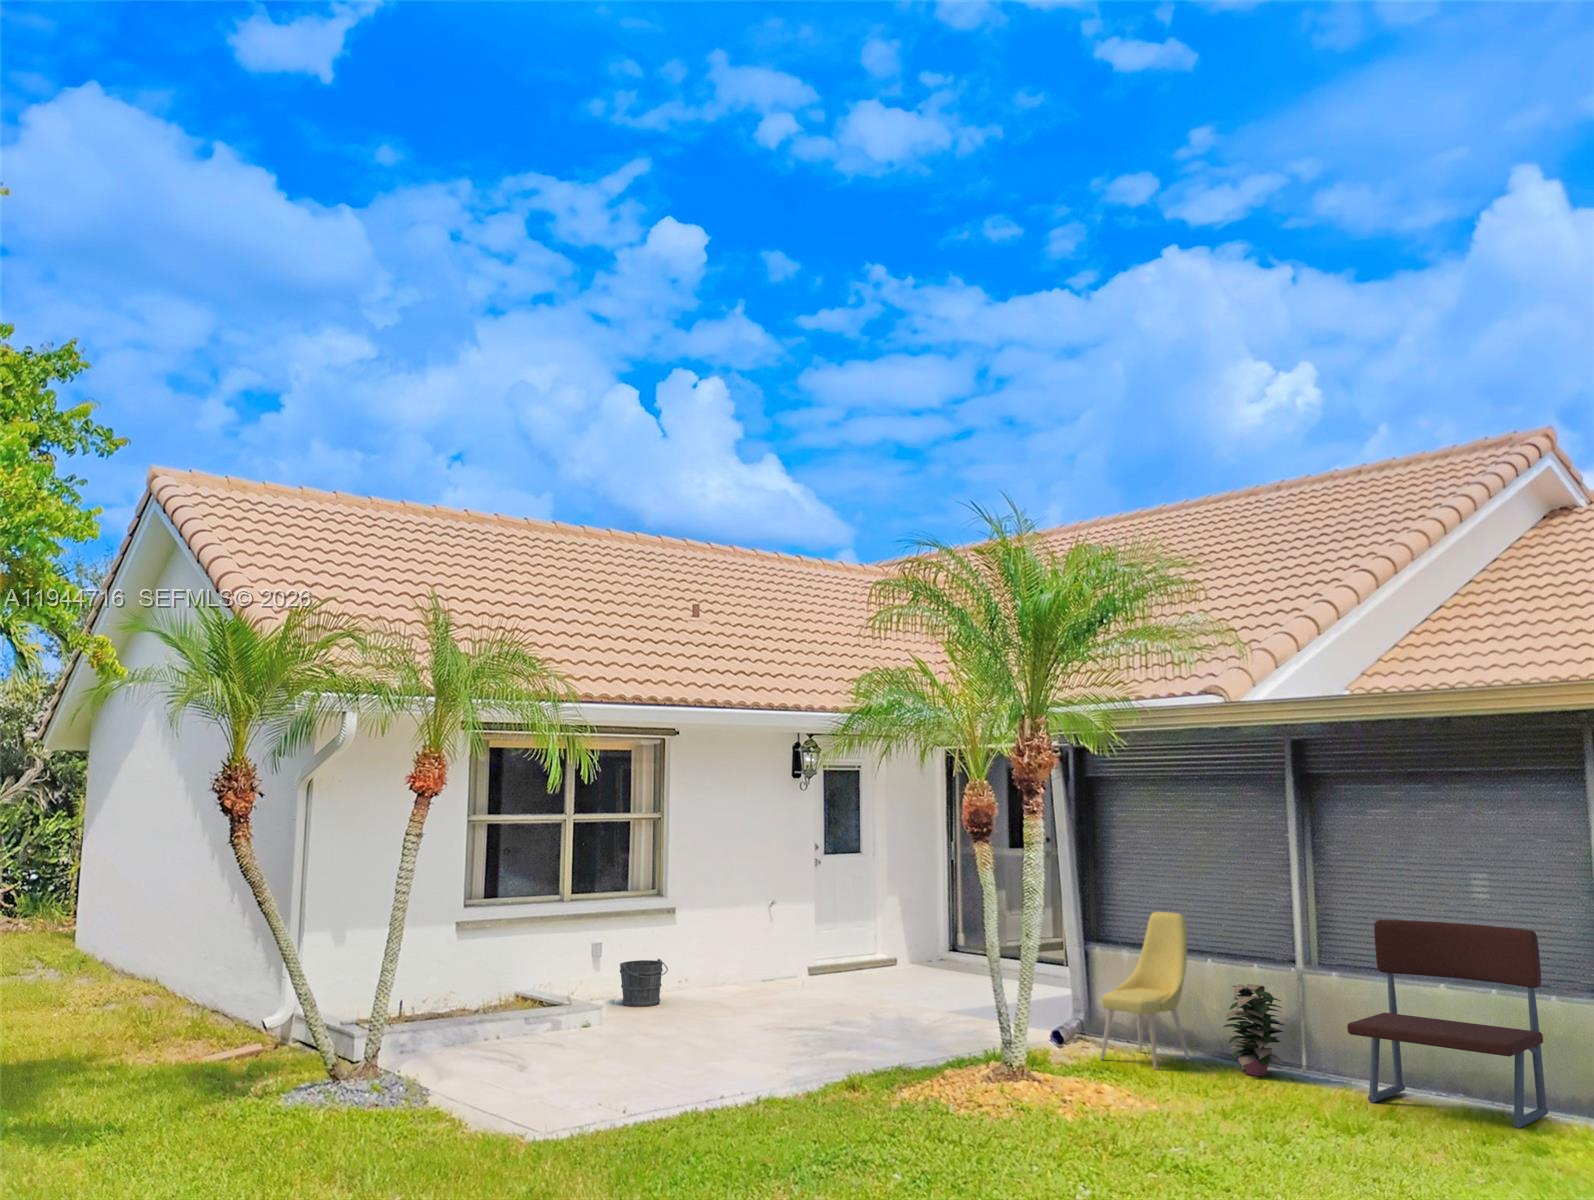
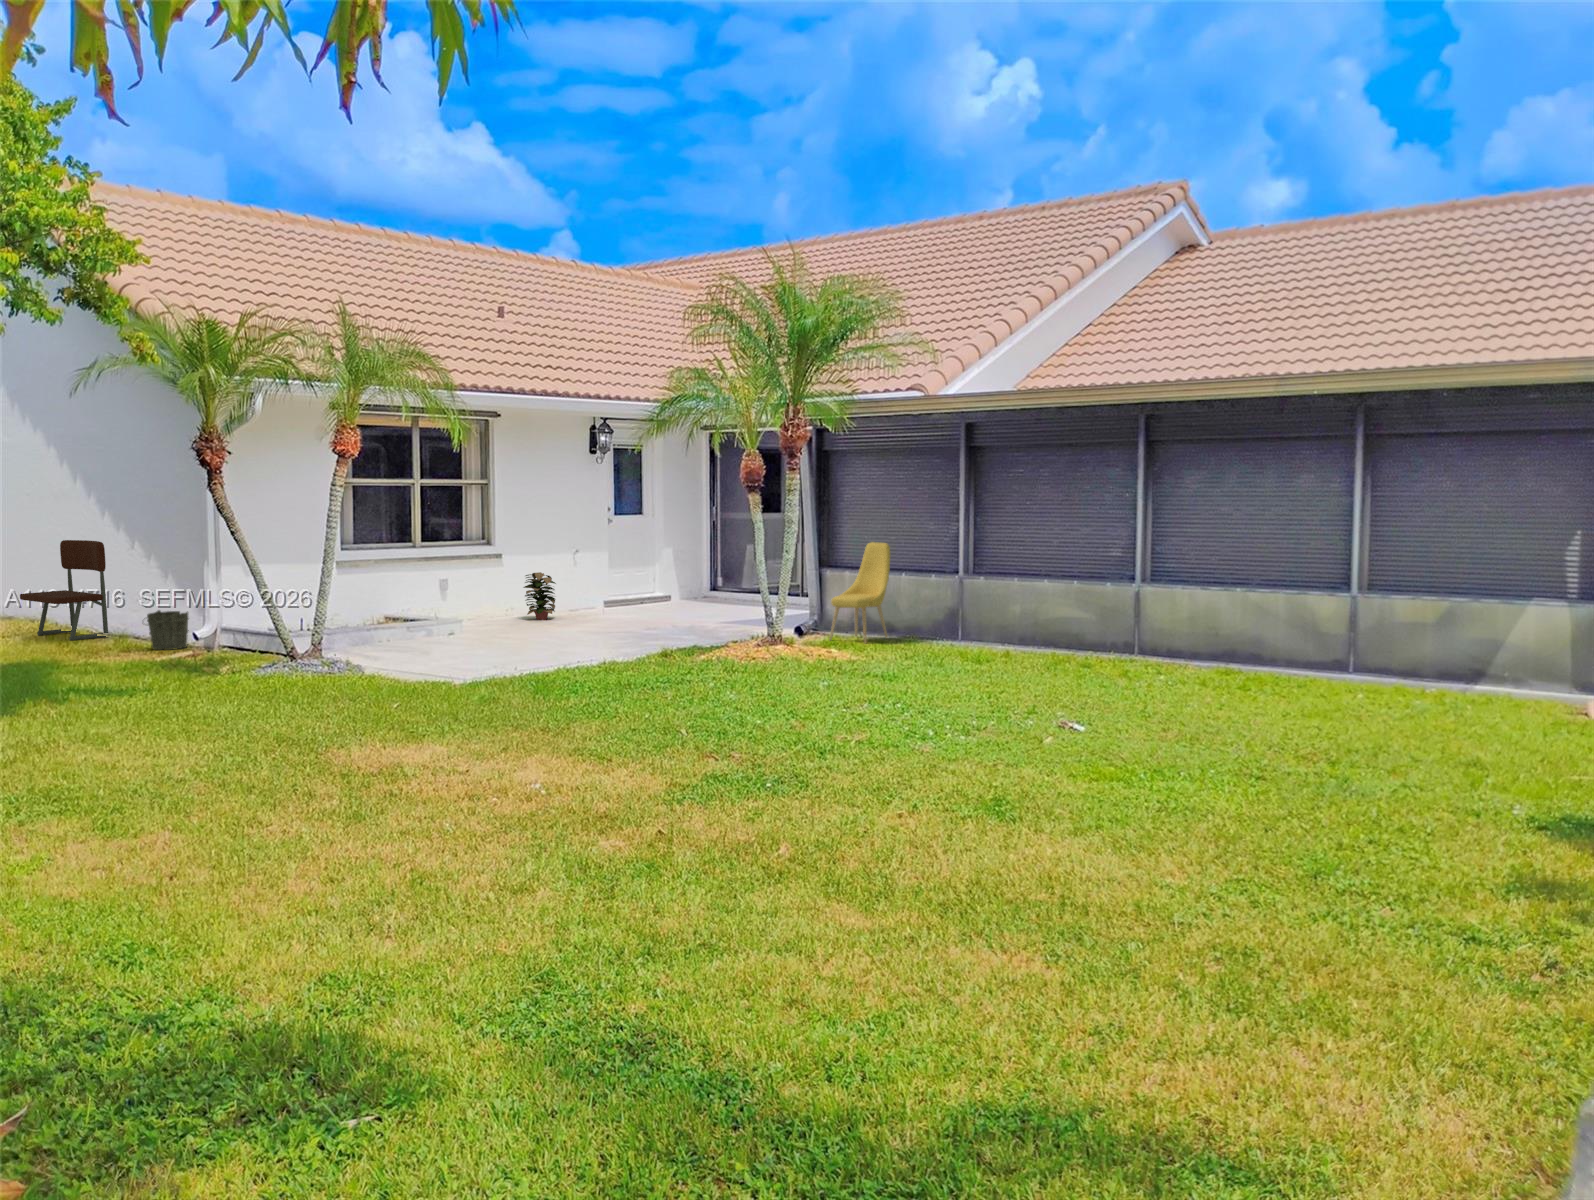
bench: present [1347,920,1548,1128] -> present [20,540,109,641]
bucket: present [620,959,668,1007] -> present [147,610,189,650]
decorative plant: present [1223,984,1285,1076] -> present [524,572,556,620]

